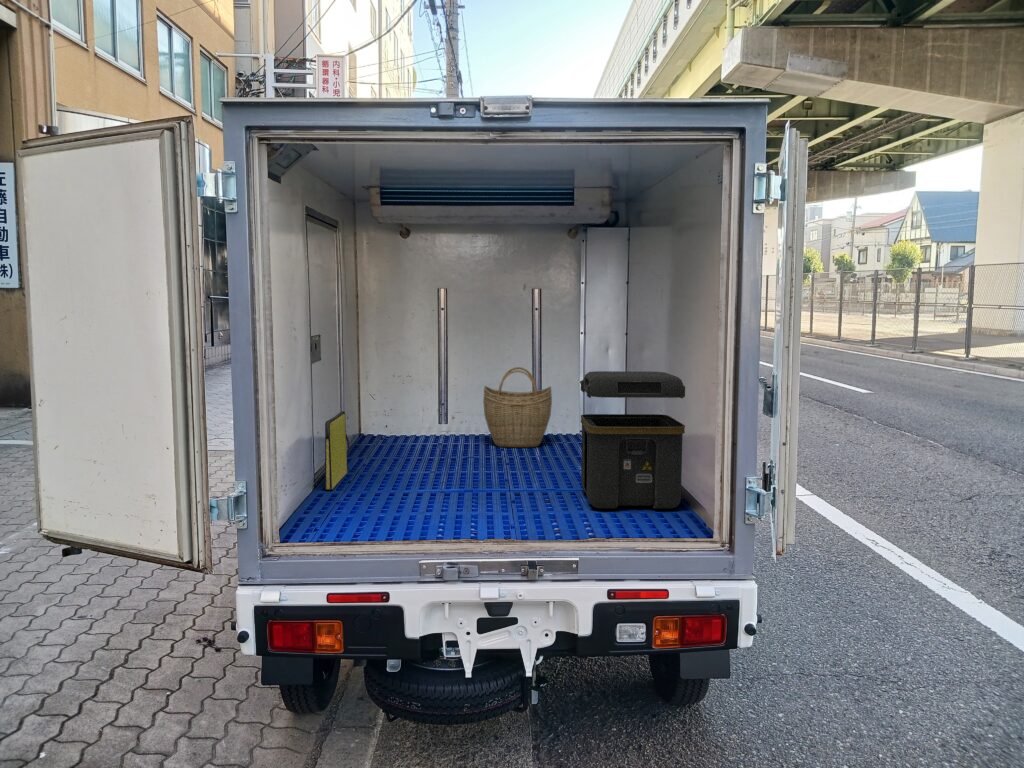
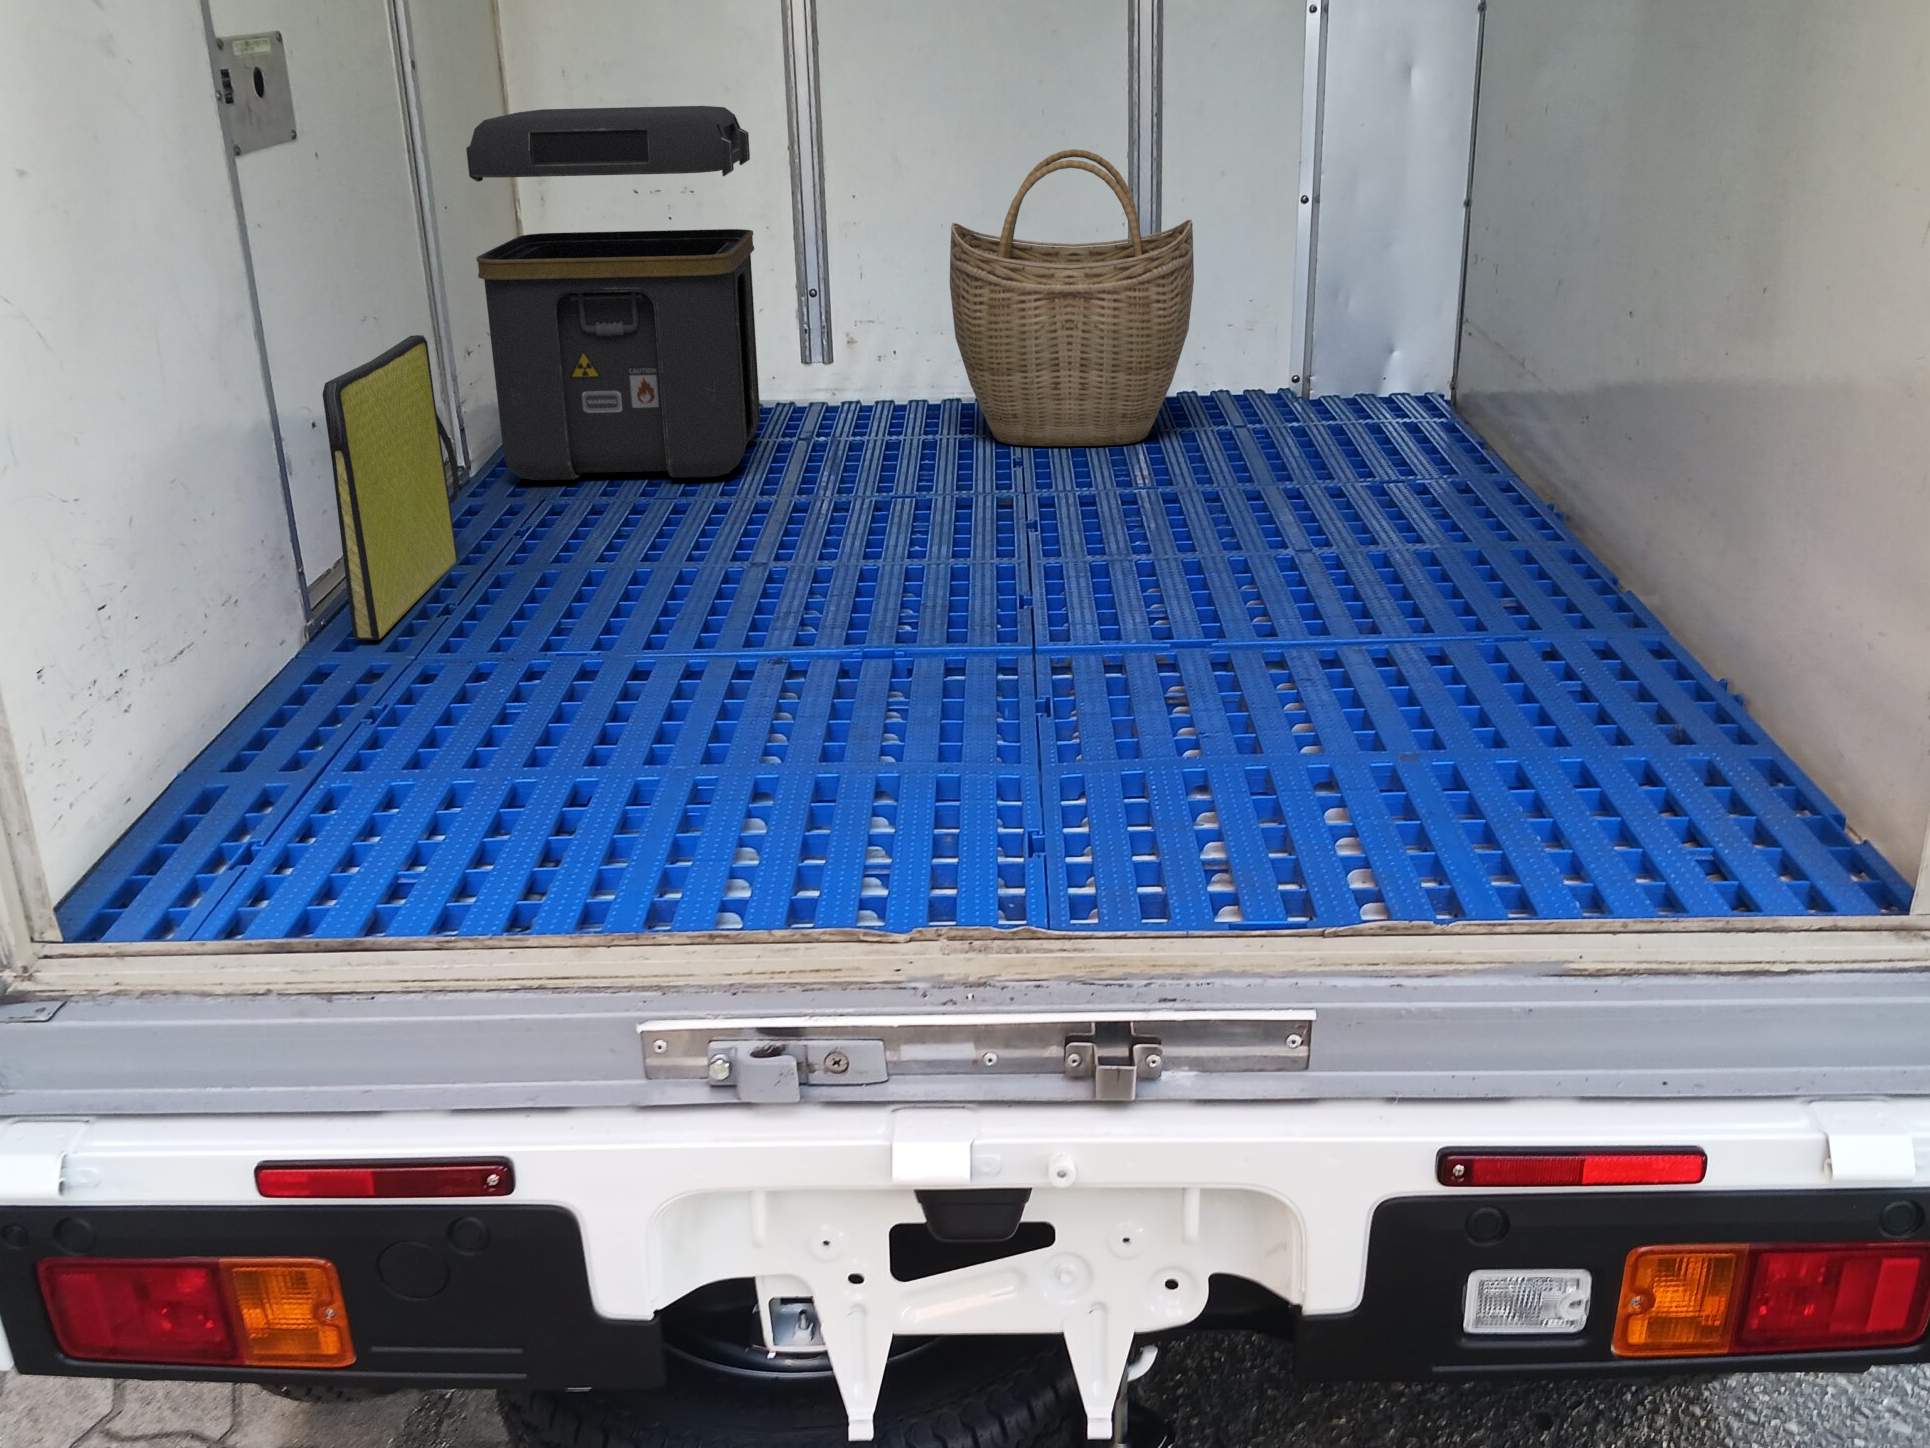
toolbox: present [581,371,685,509] -> present [466,106,760,480]

